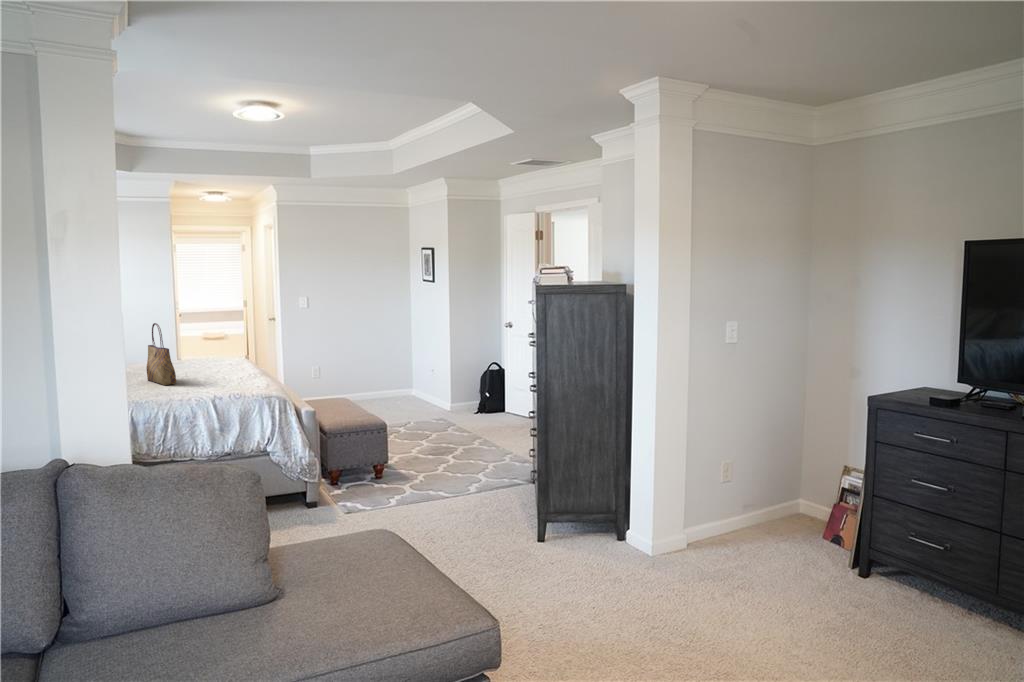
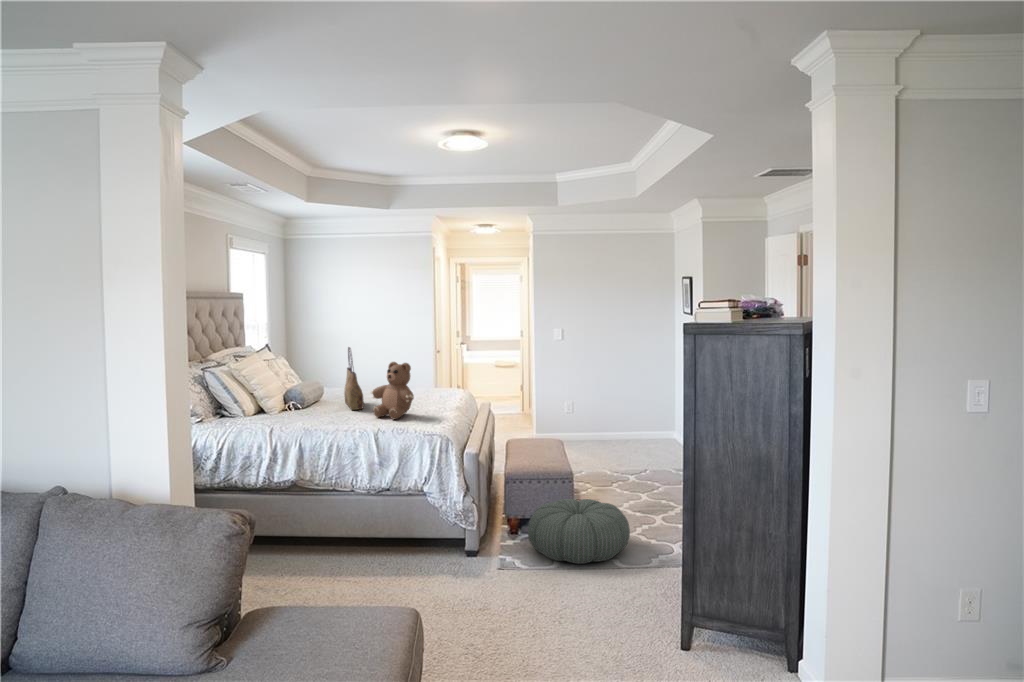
teddy bear: none [190,334,241,389] -> present [371,362,414,419]
pouf: none [358,445,445,498] -> present [528,499,630,564]

